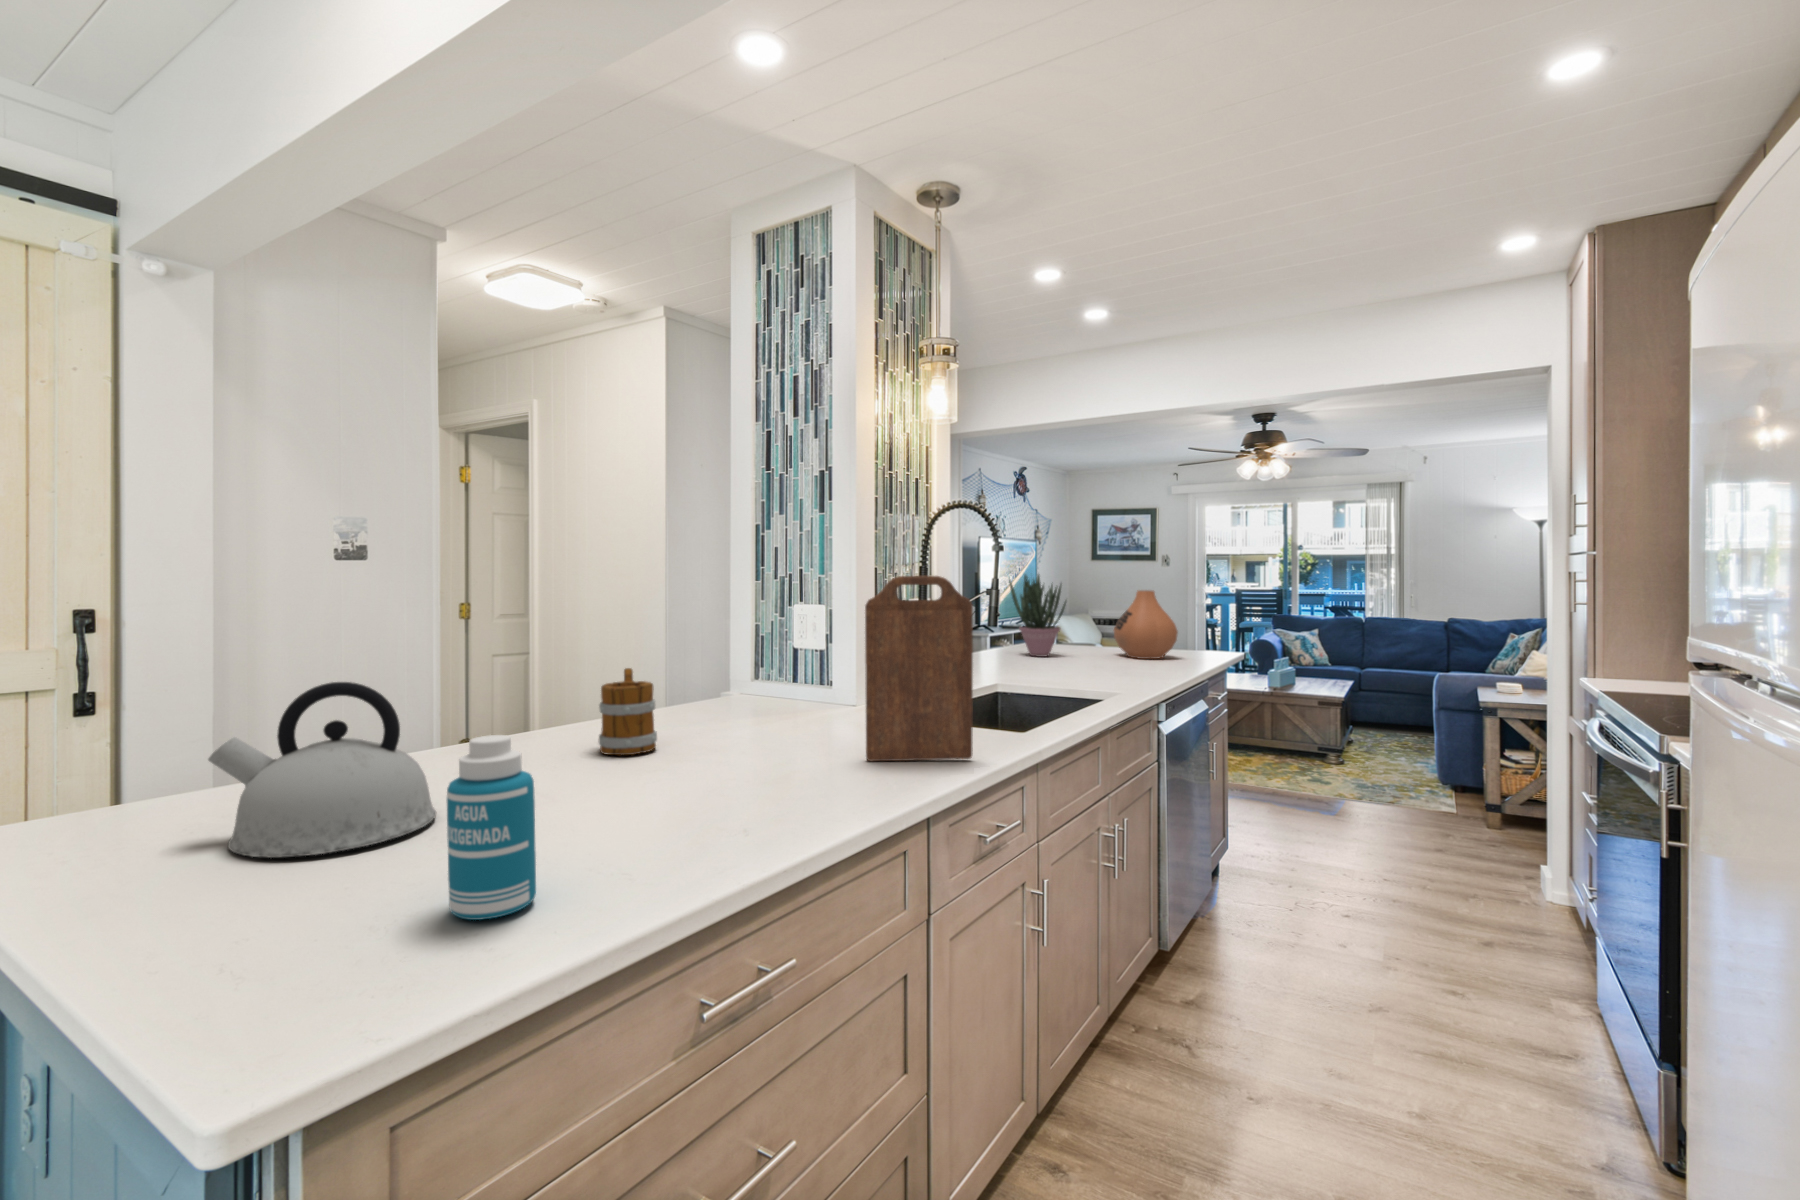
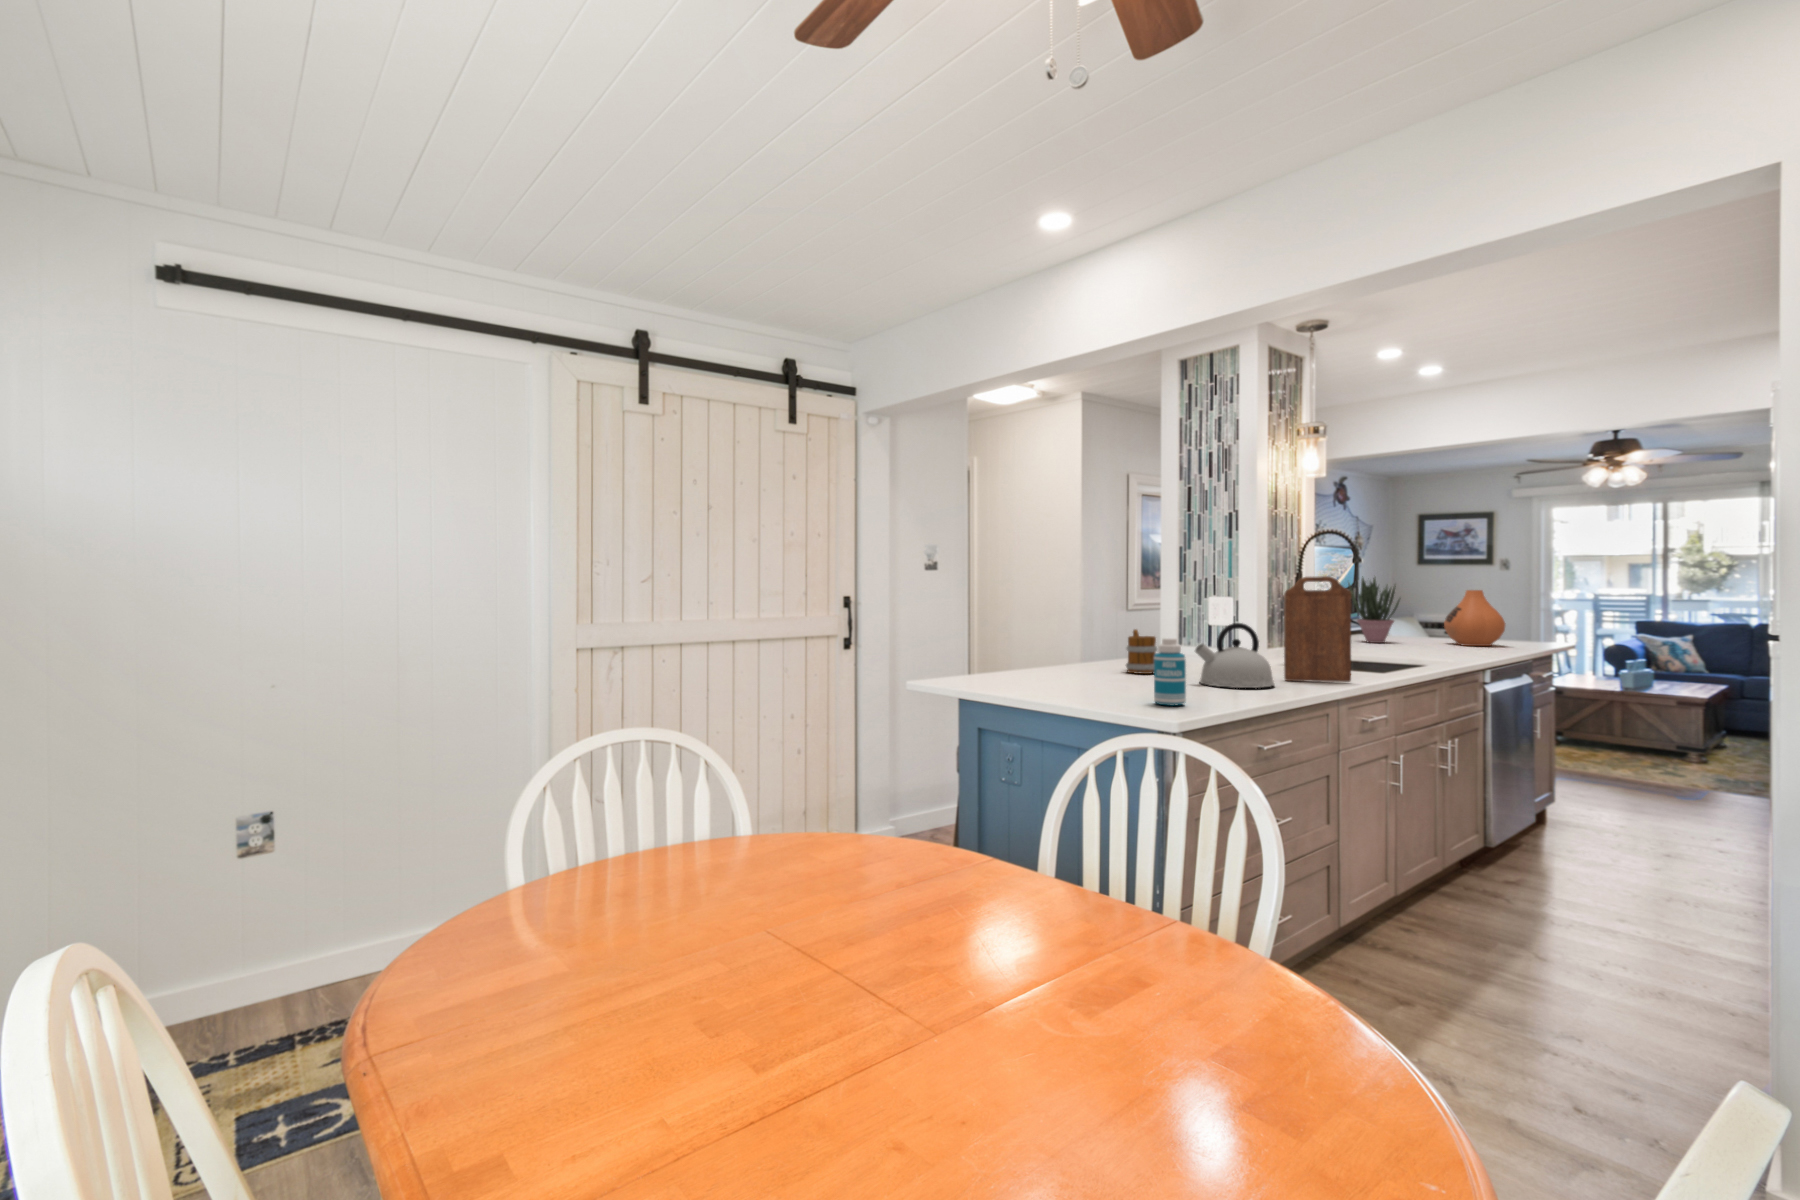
kettle: present [208,682,436,858] -> present [1195,623,1274,688]

